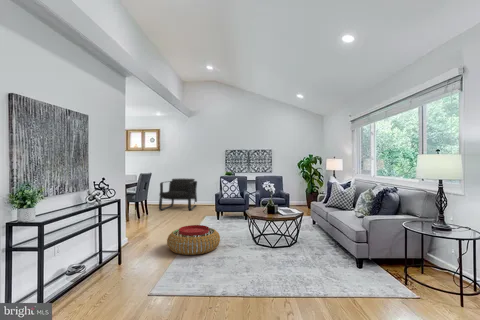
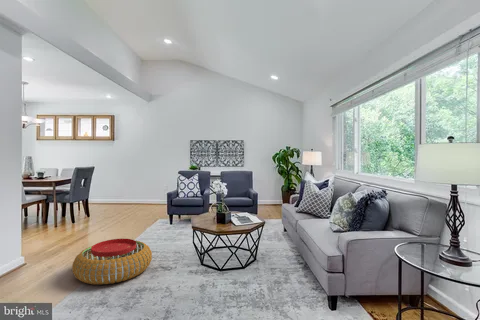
armchair: present [159,178,197,210] -> none [106,173,157,211]

